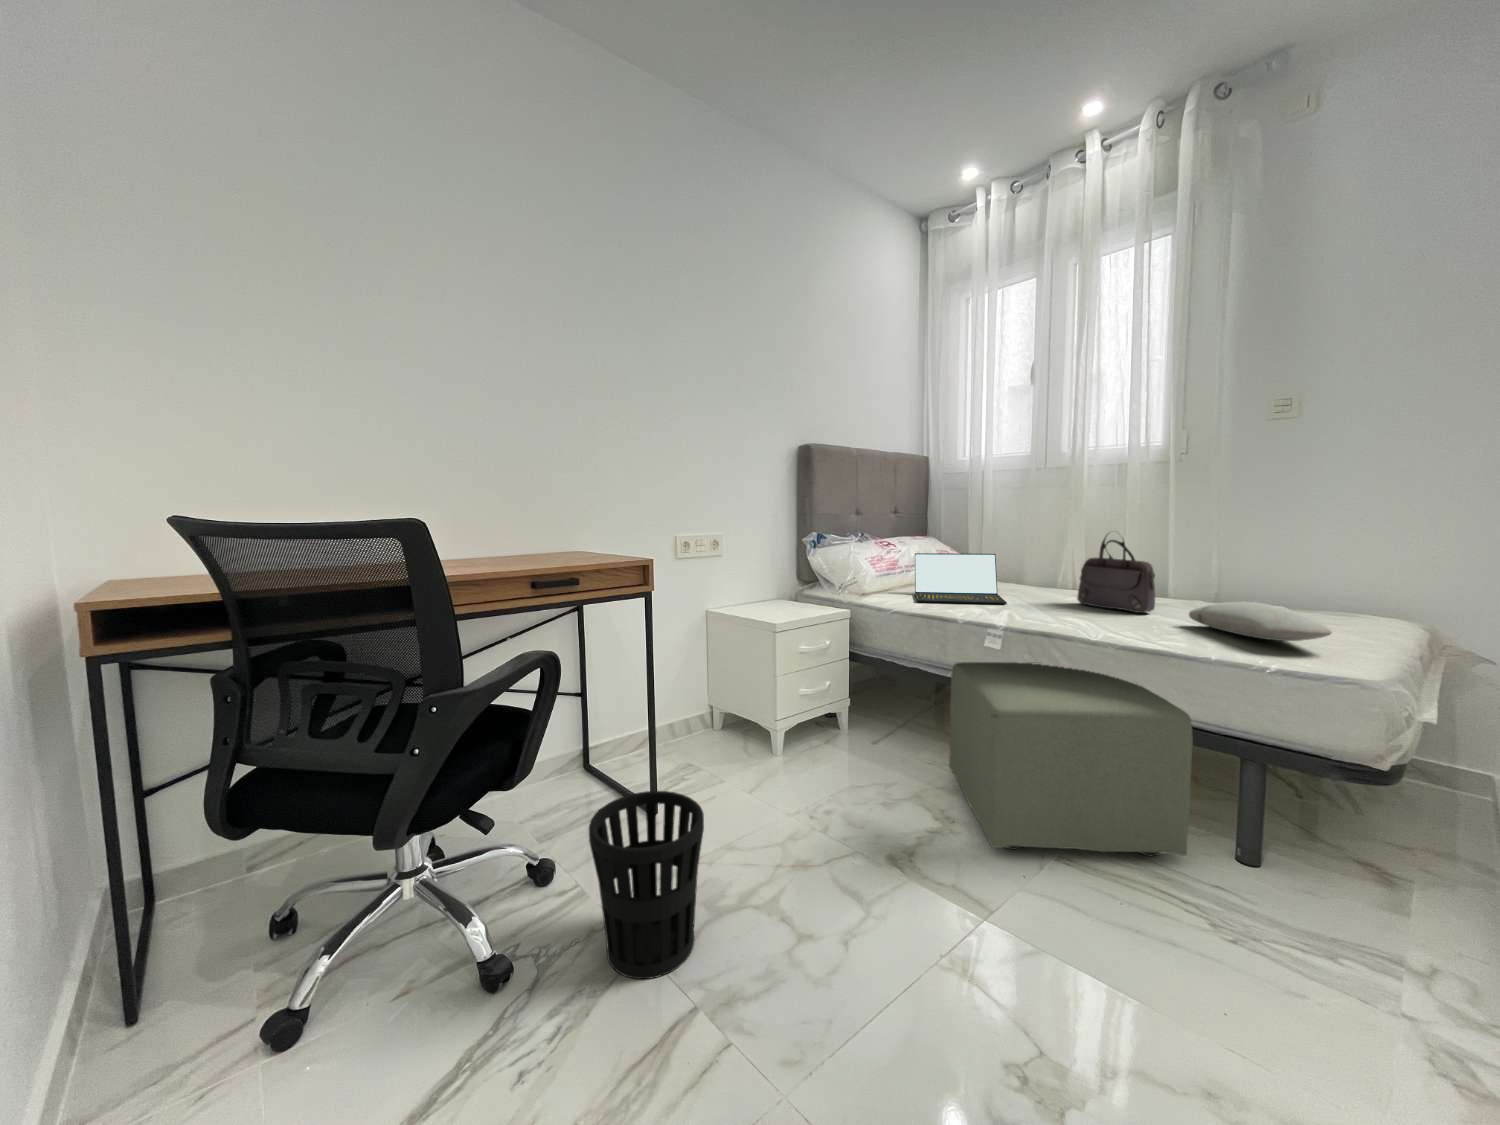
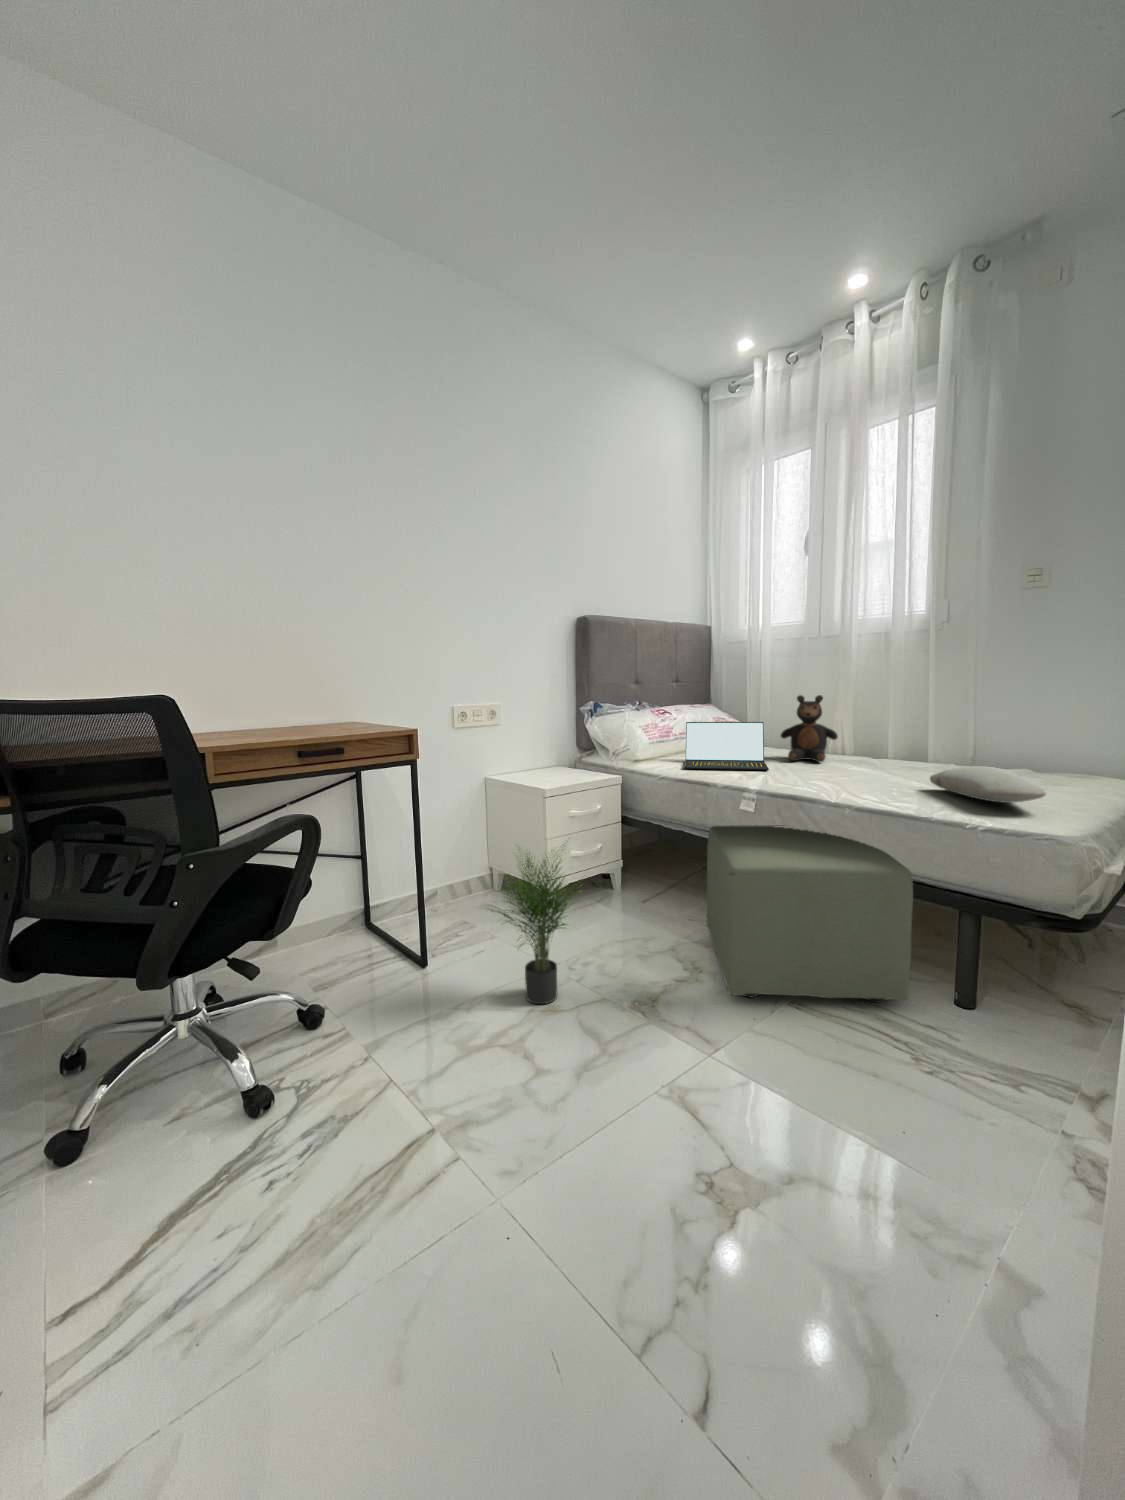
teddy bear: none [1011,526,1073,596] -> present [781,695,838,762]
handbag: present [1077,537,1155,614] -> none [836,699,906,779]
potted plant: none [718,674,845,856] -> present [492,850,577,1004]
wastebasket: present [589,791,704,979] -> none [341,942,449,1106]

